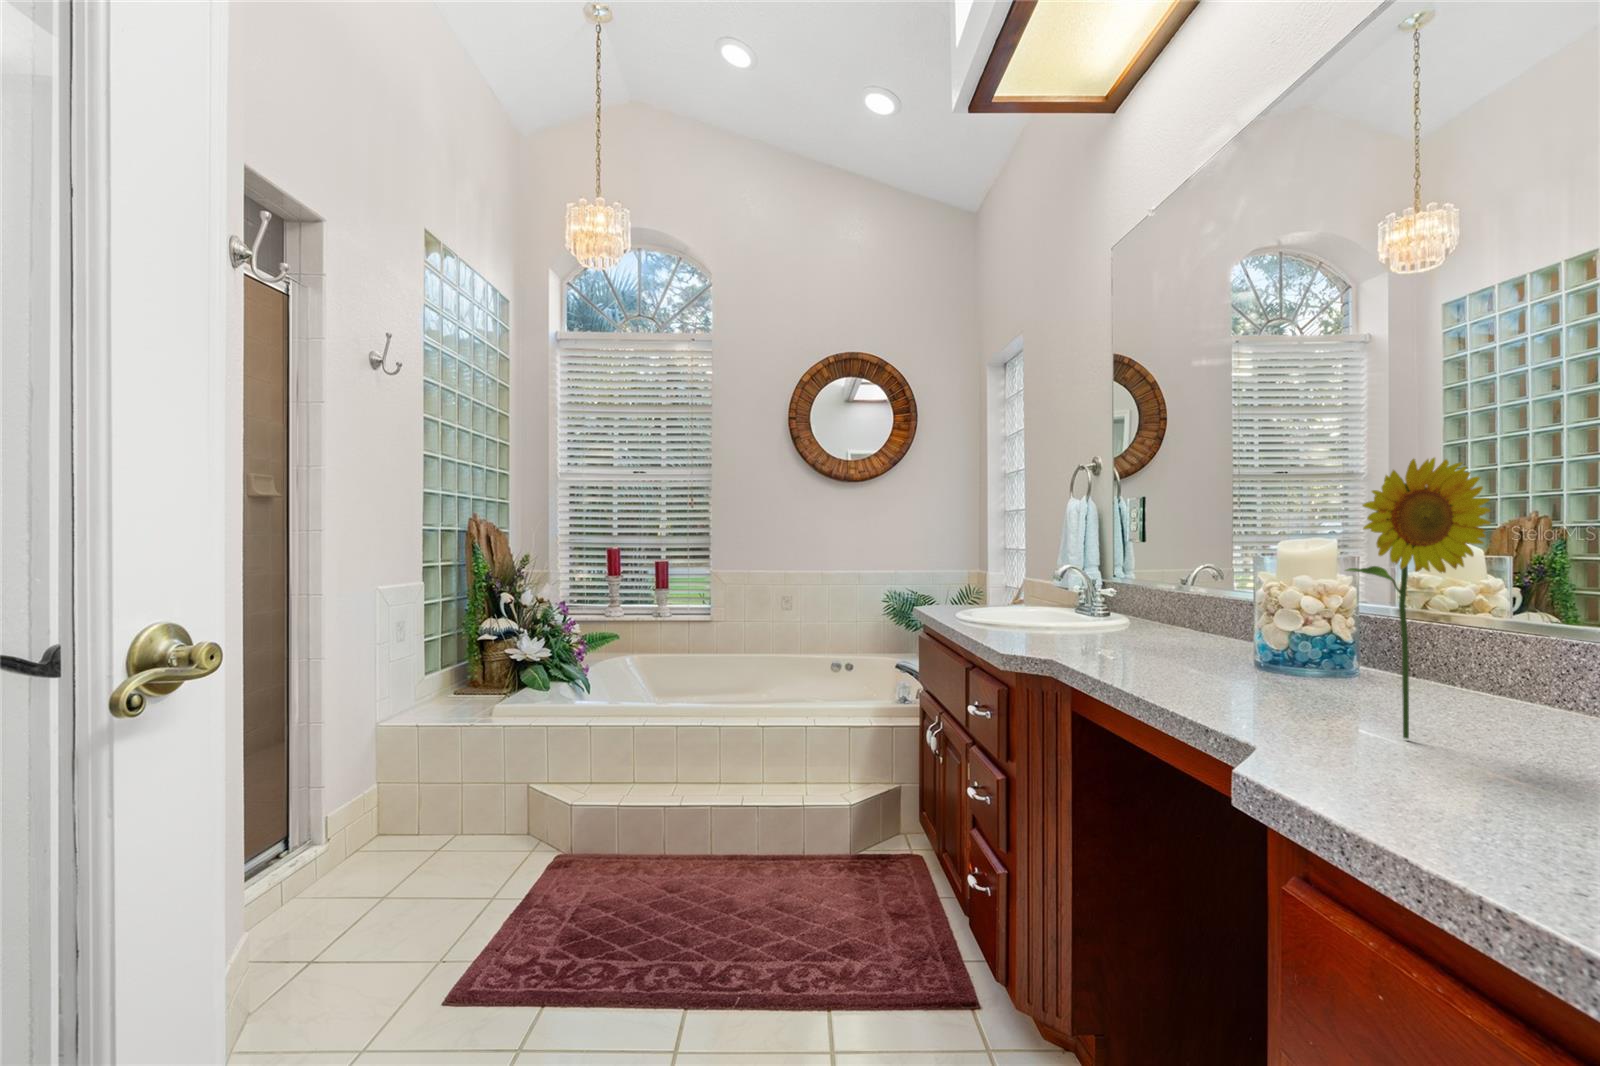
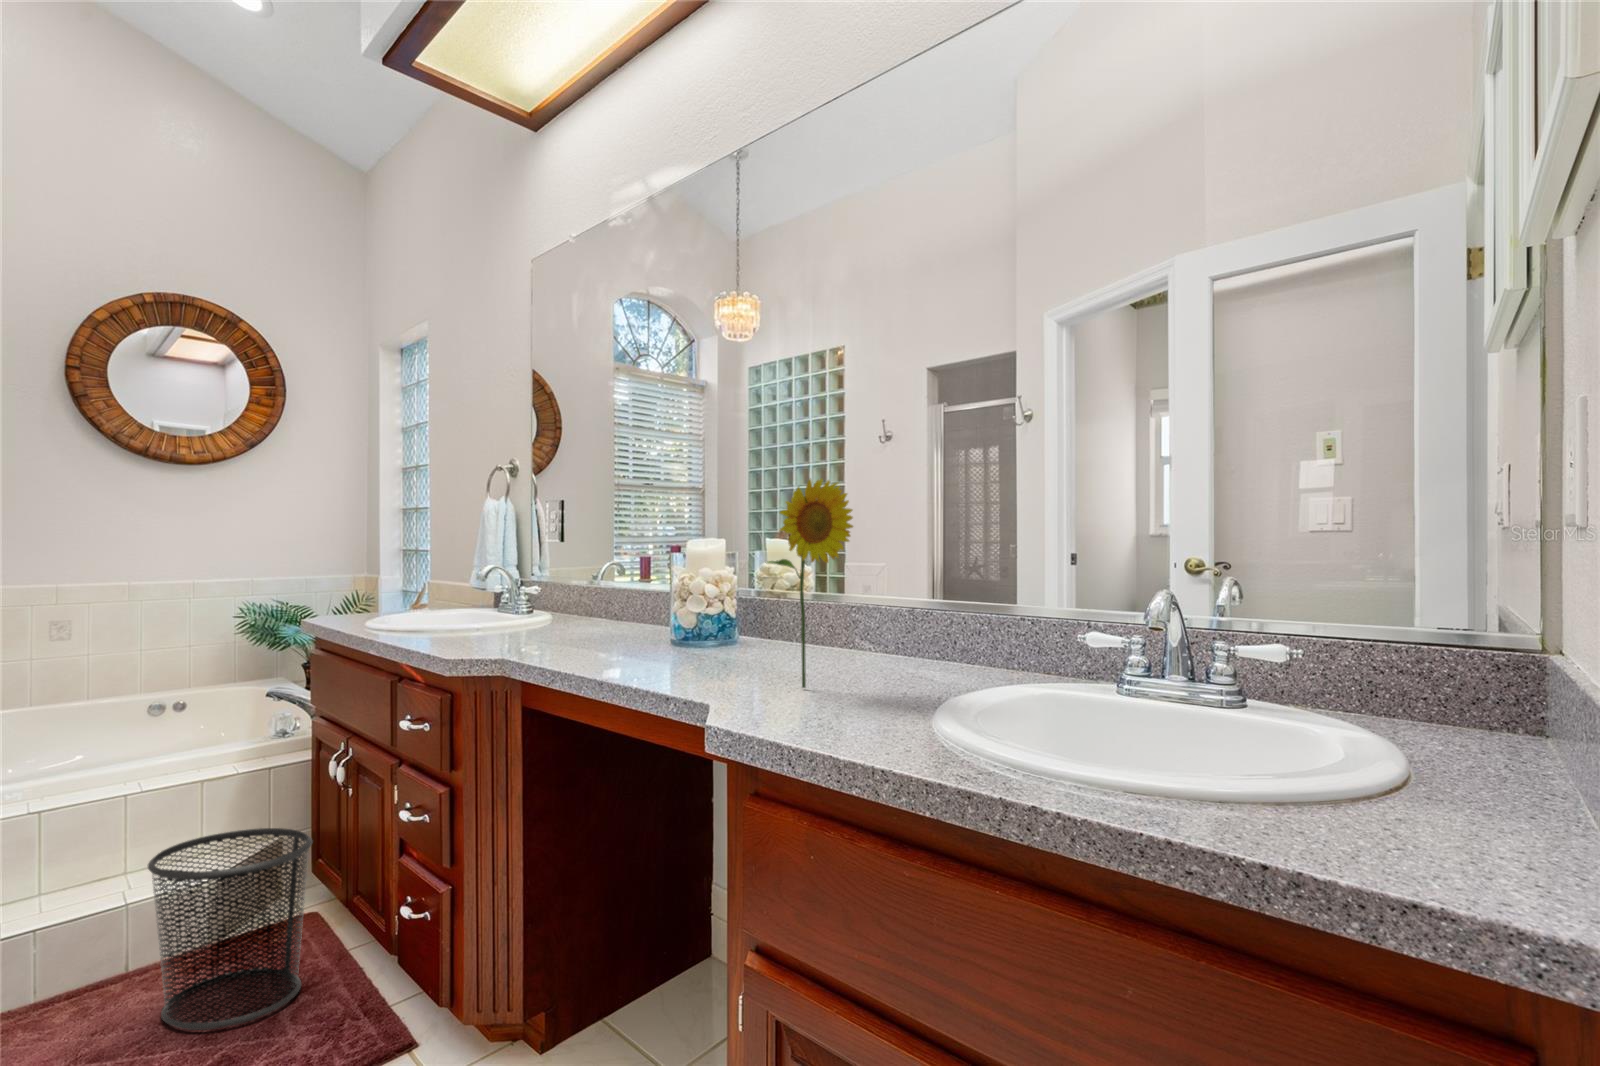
waste bin: none [791,777,908,939] -> present [147,828,312,1030]

